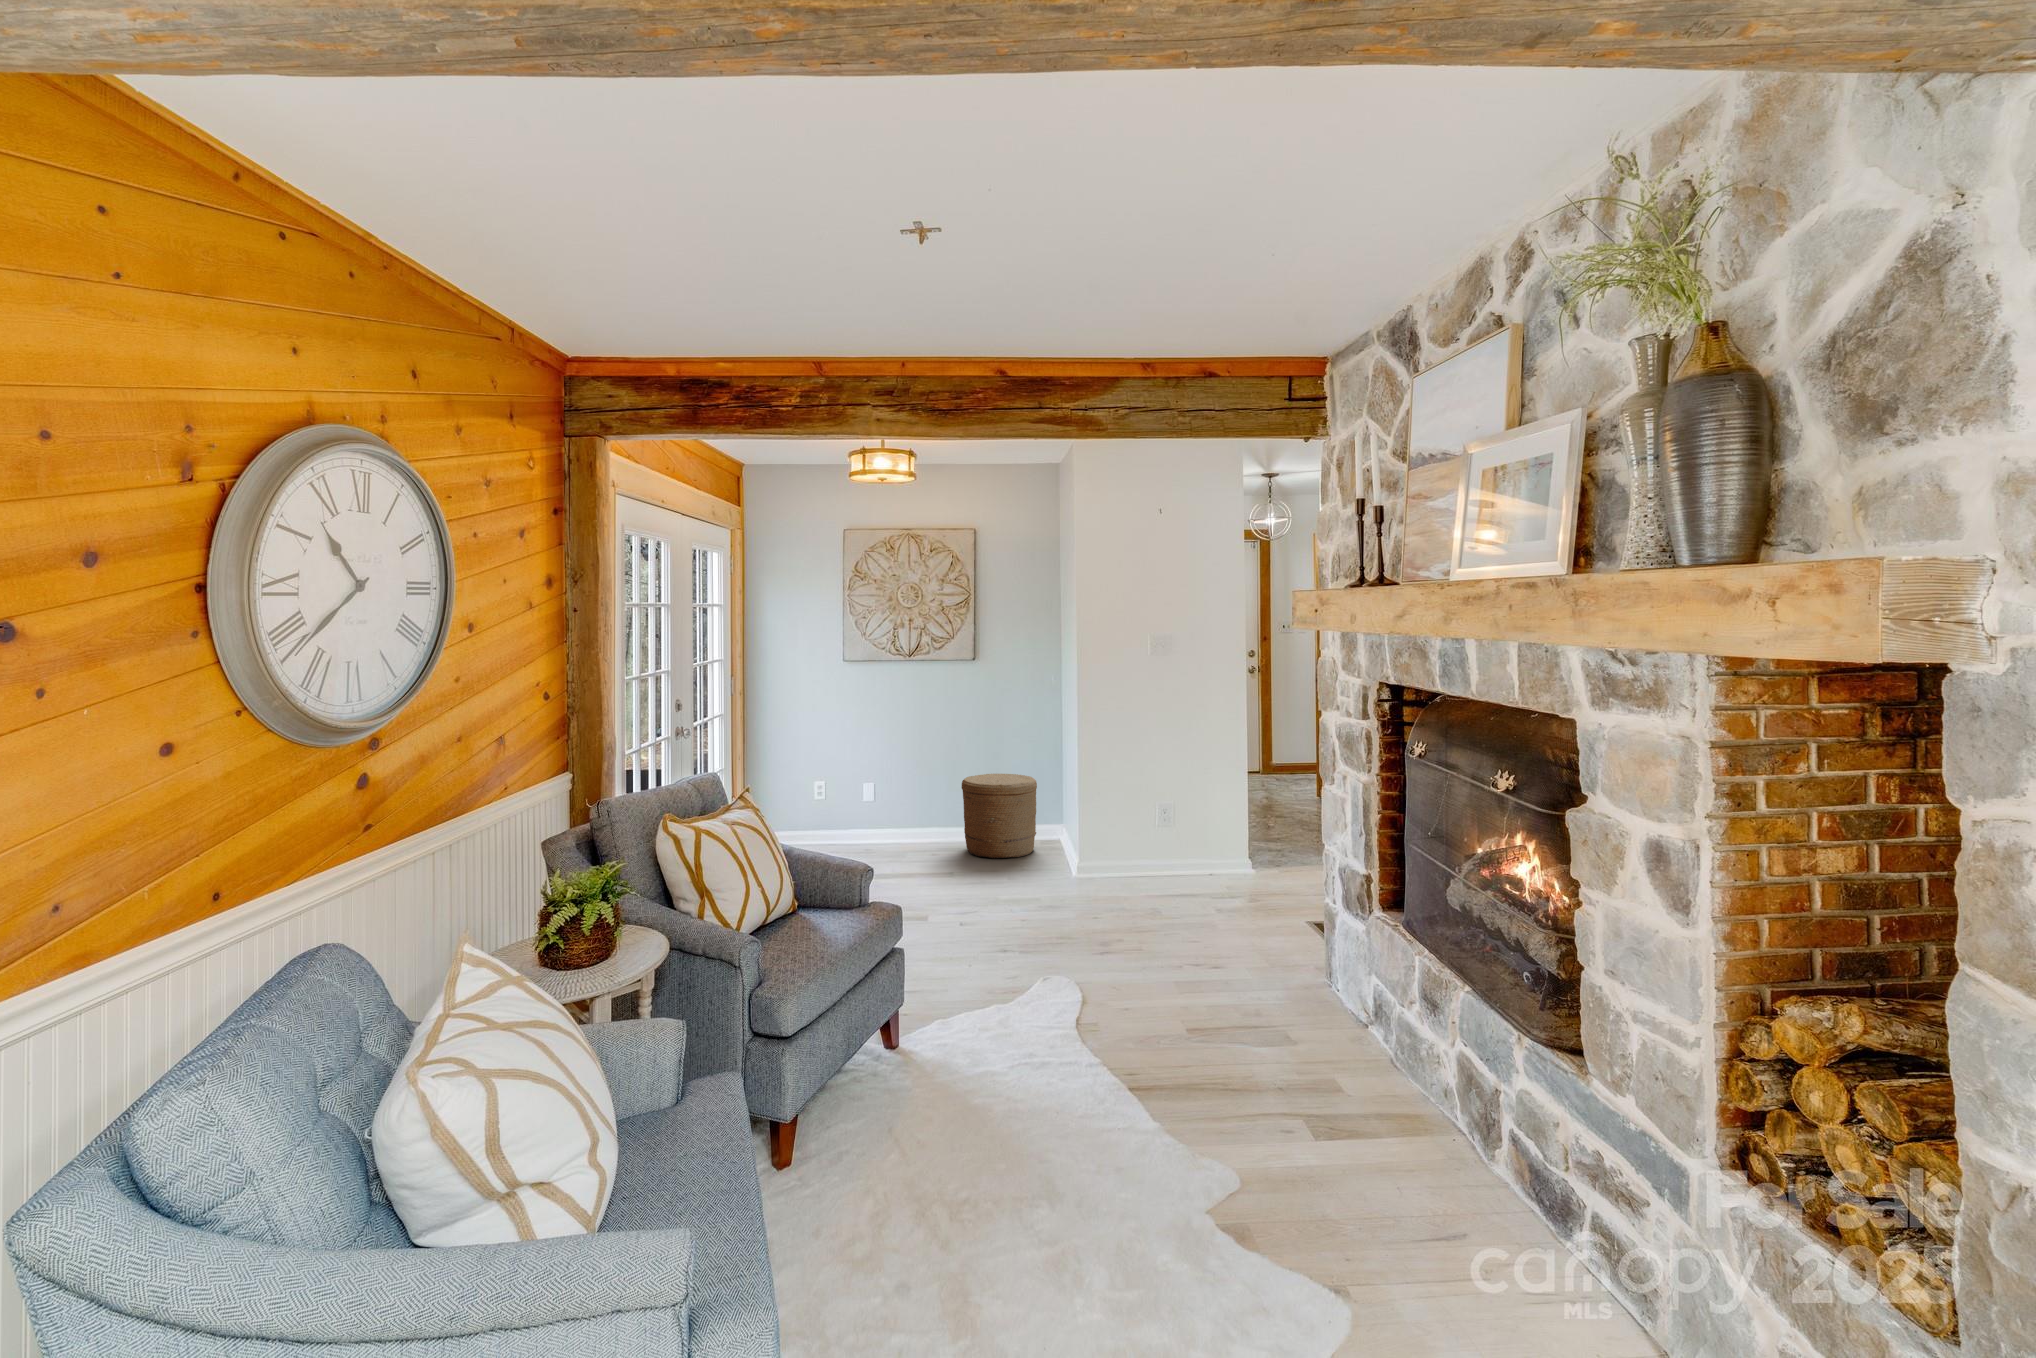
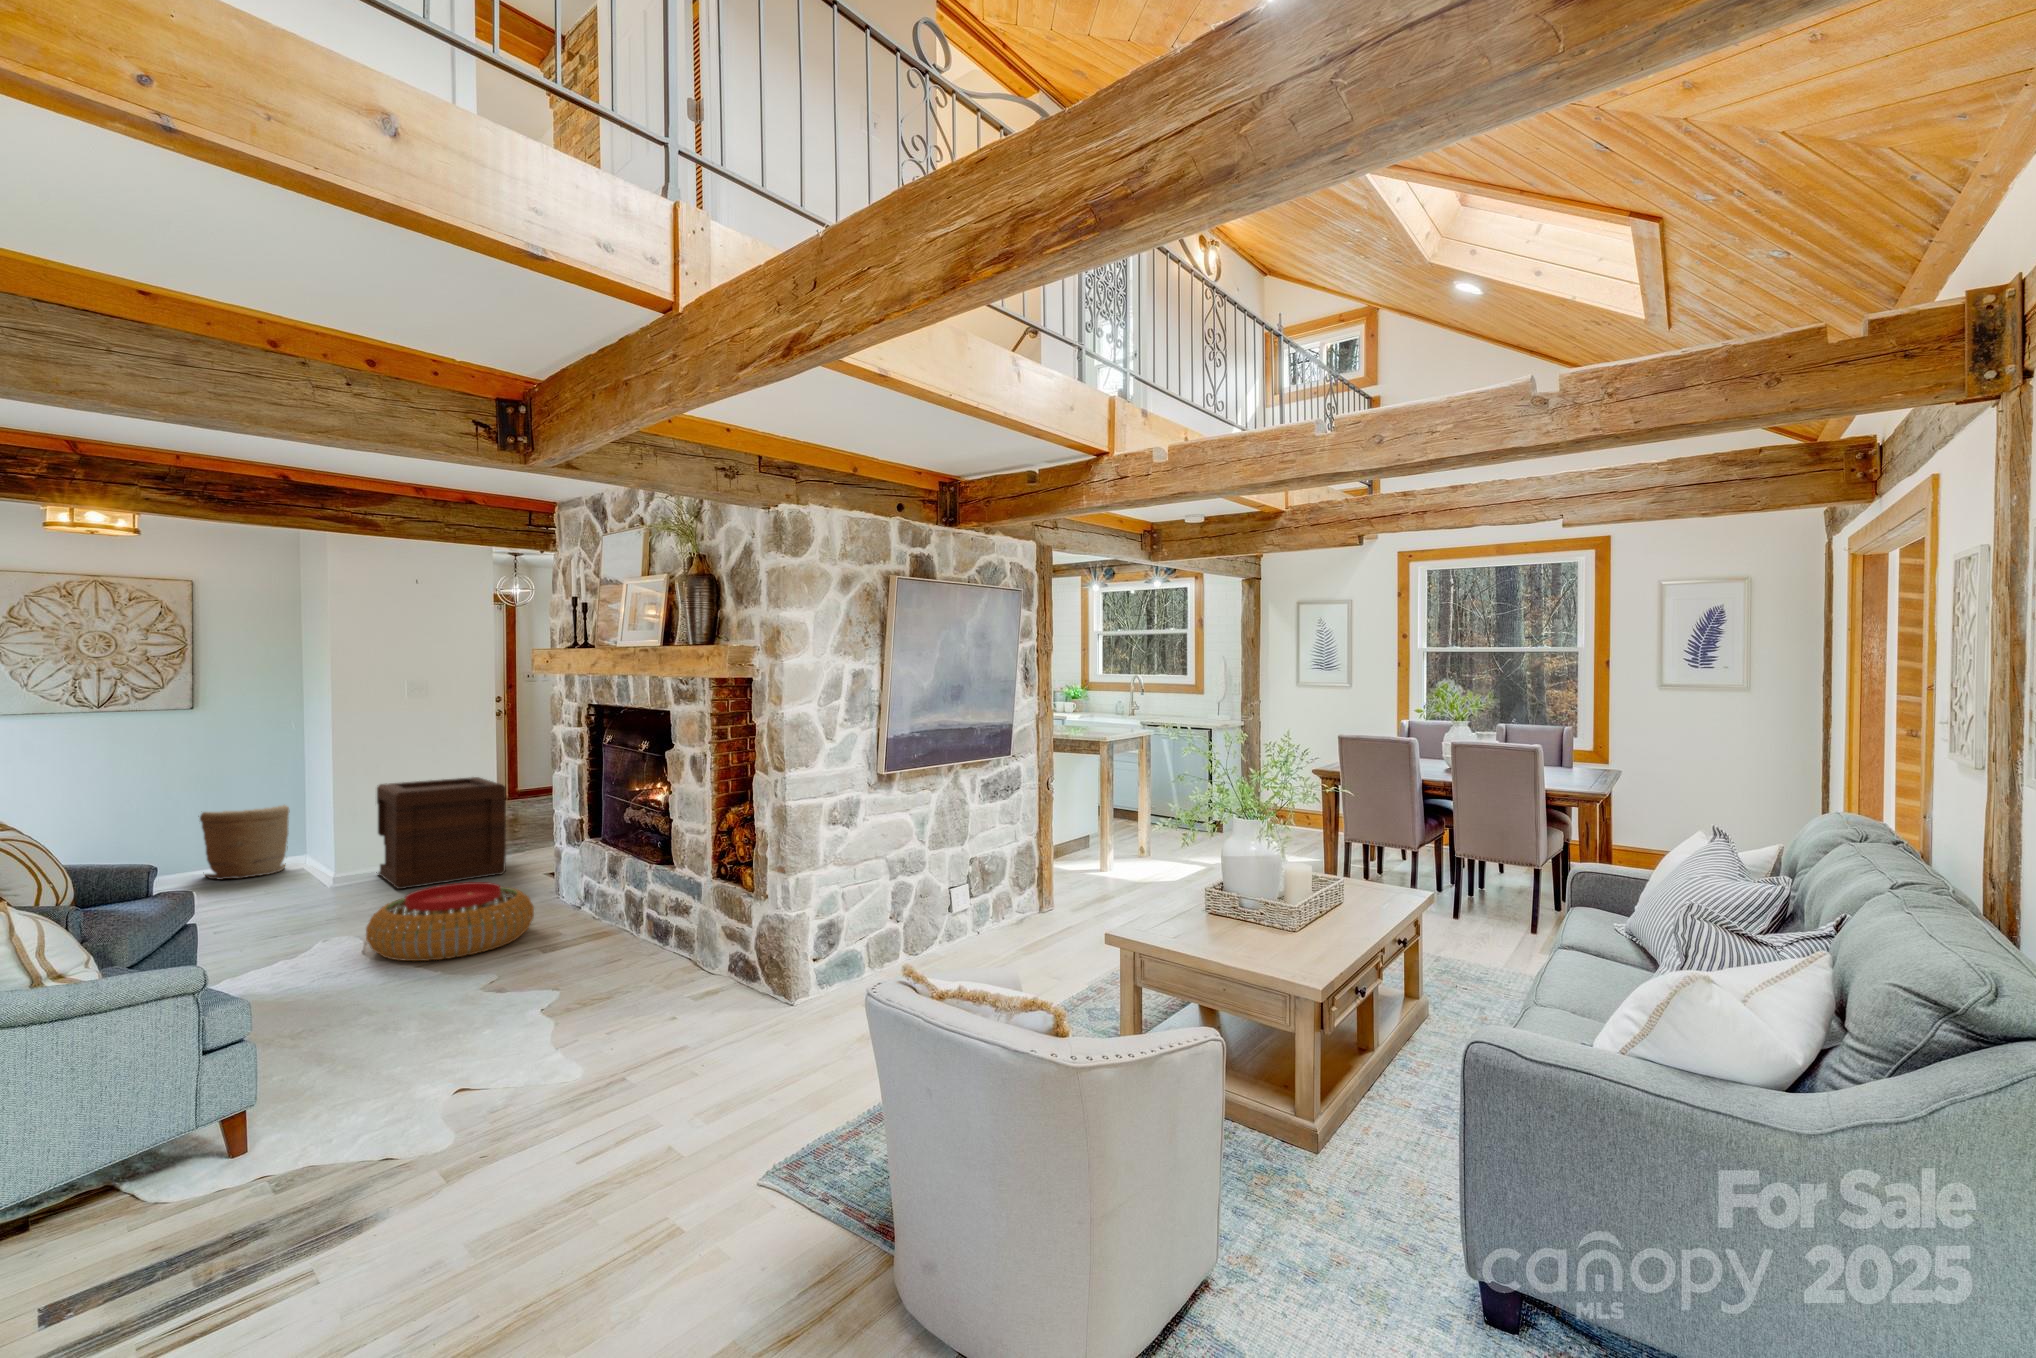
wooden crate: none [1113,766,1257,912] -> present [377,777,506,889]
pouf: none [1077,950,1298,1091] -> present [366,882,534,961]

